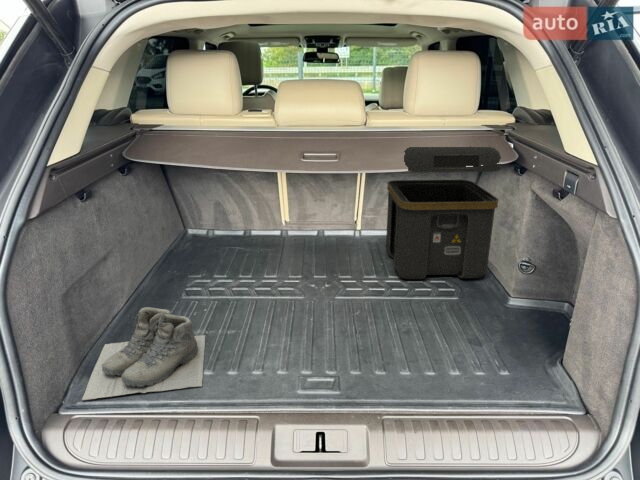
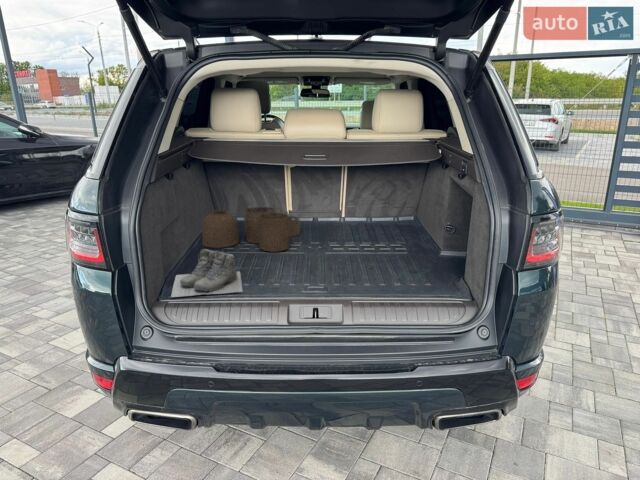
toolbox: present [386,146,501,279] -> none [362,149,437,245]
woven basket: none [159,219,300,293] -> present [202,205,300,252]

